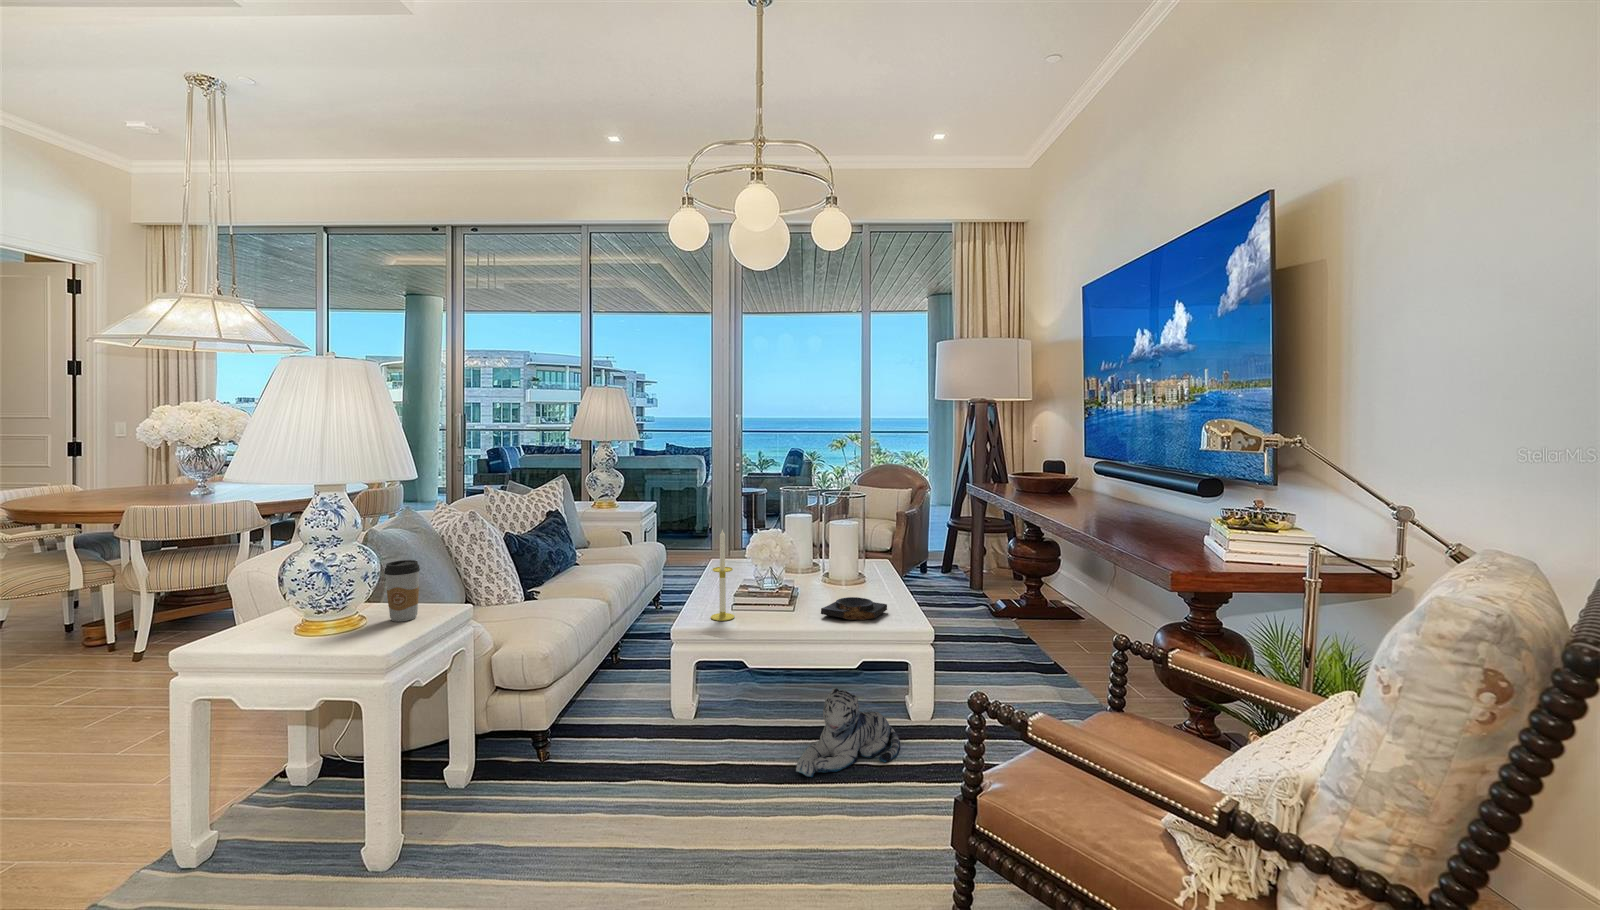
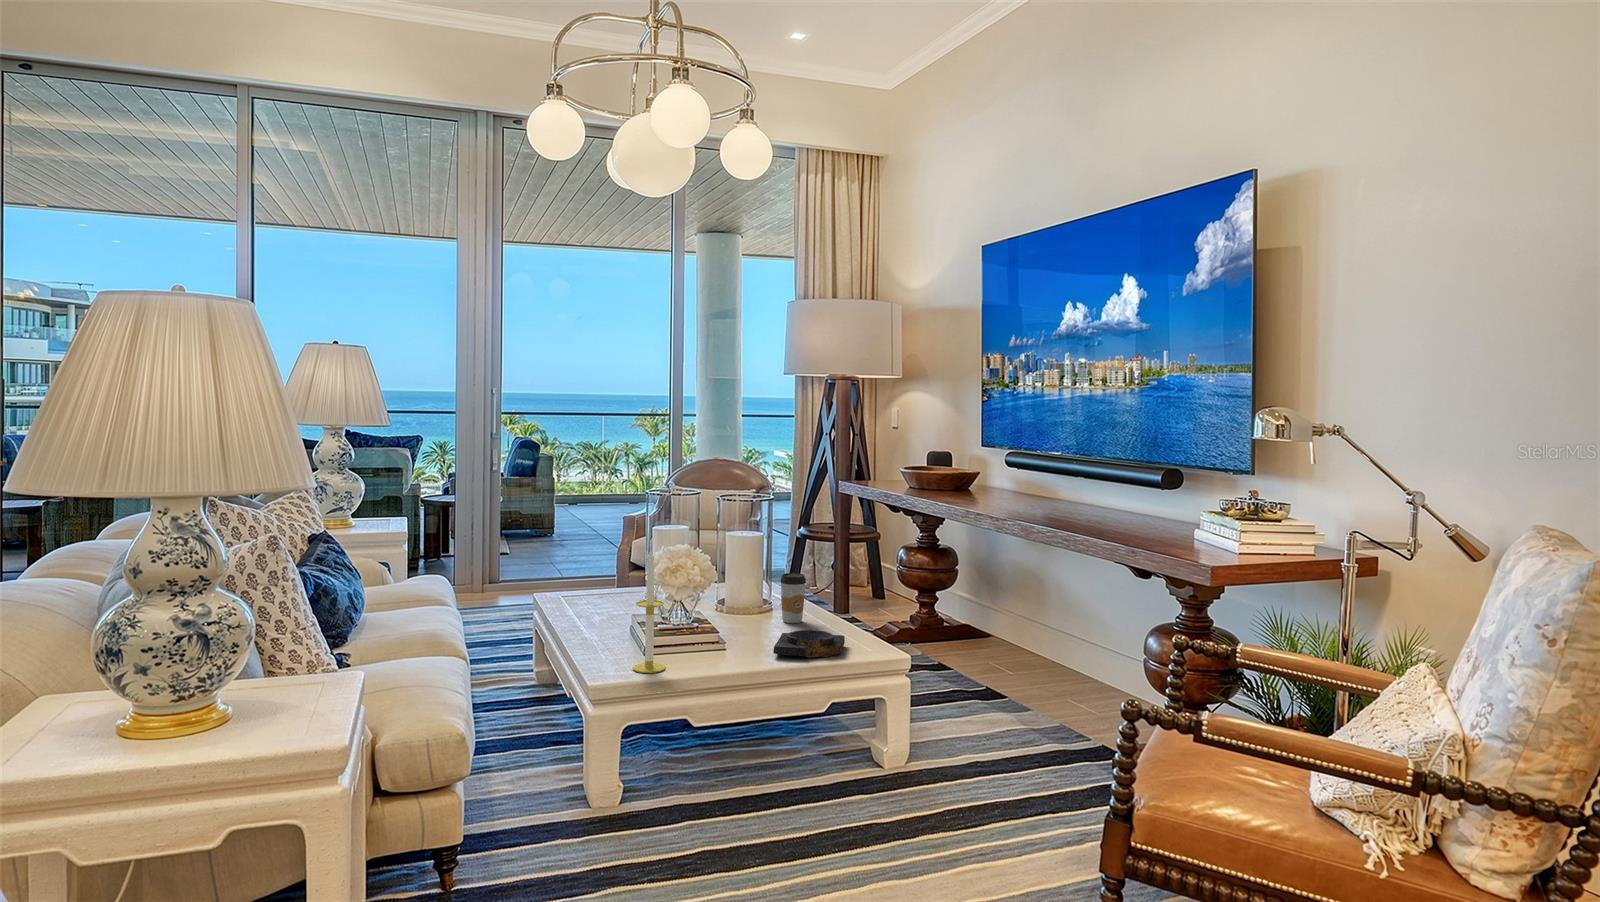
coffee cup: present [384,560,420,621] -> present [780,573,806,623]
plush toy: present [796,688,900,777] -> none [790,741,894,855]

